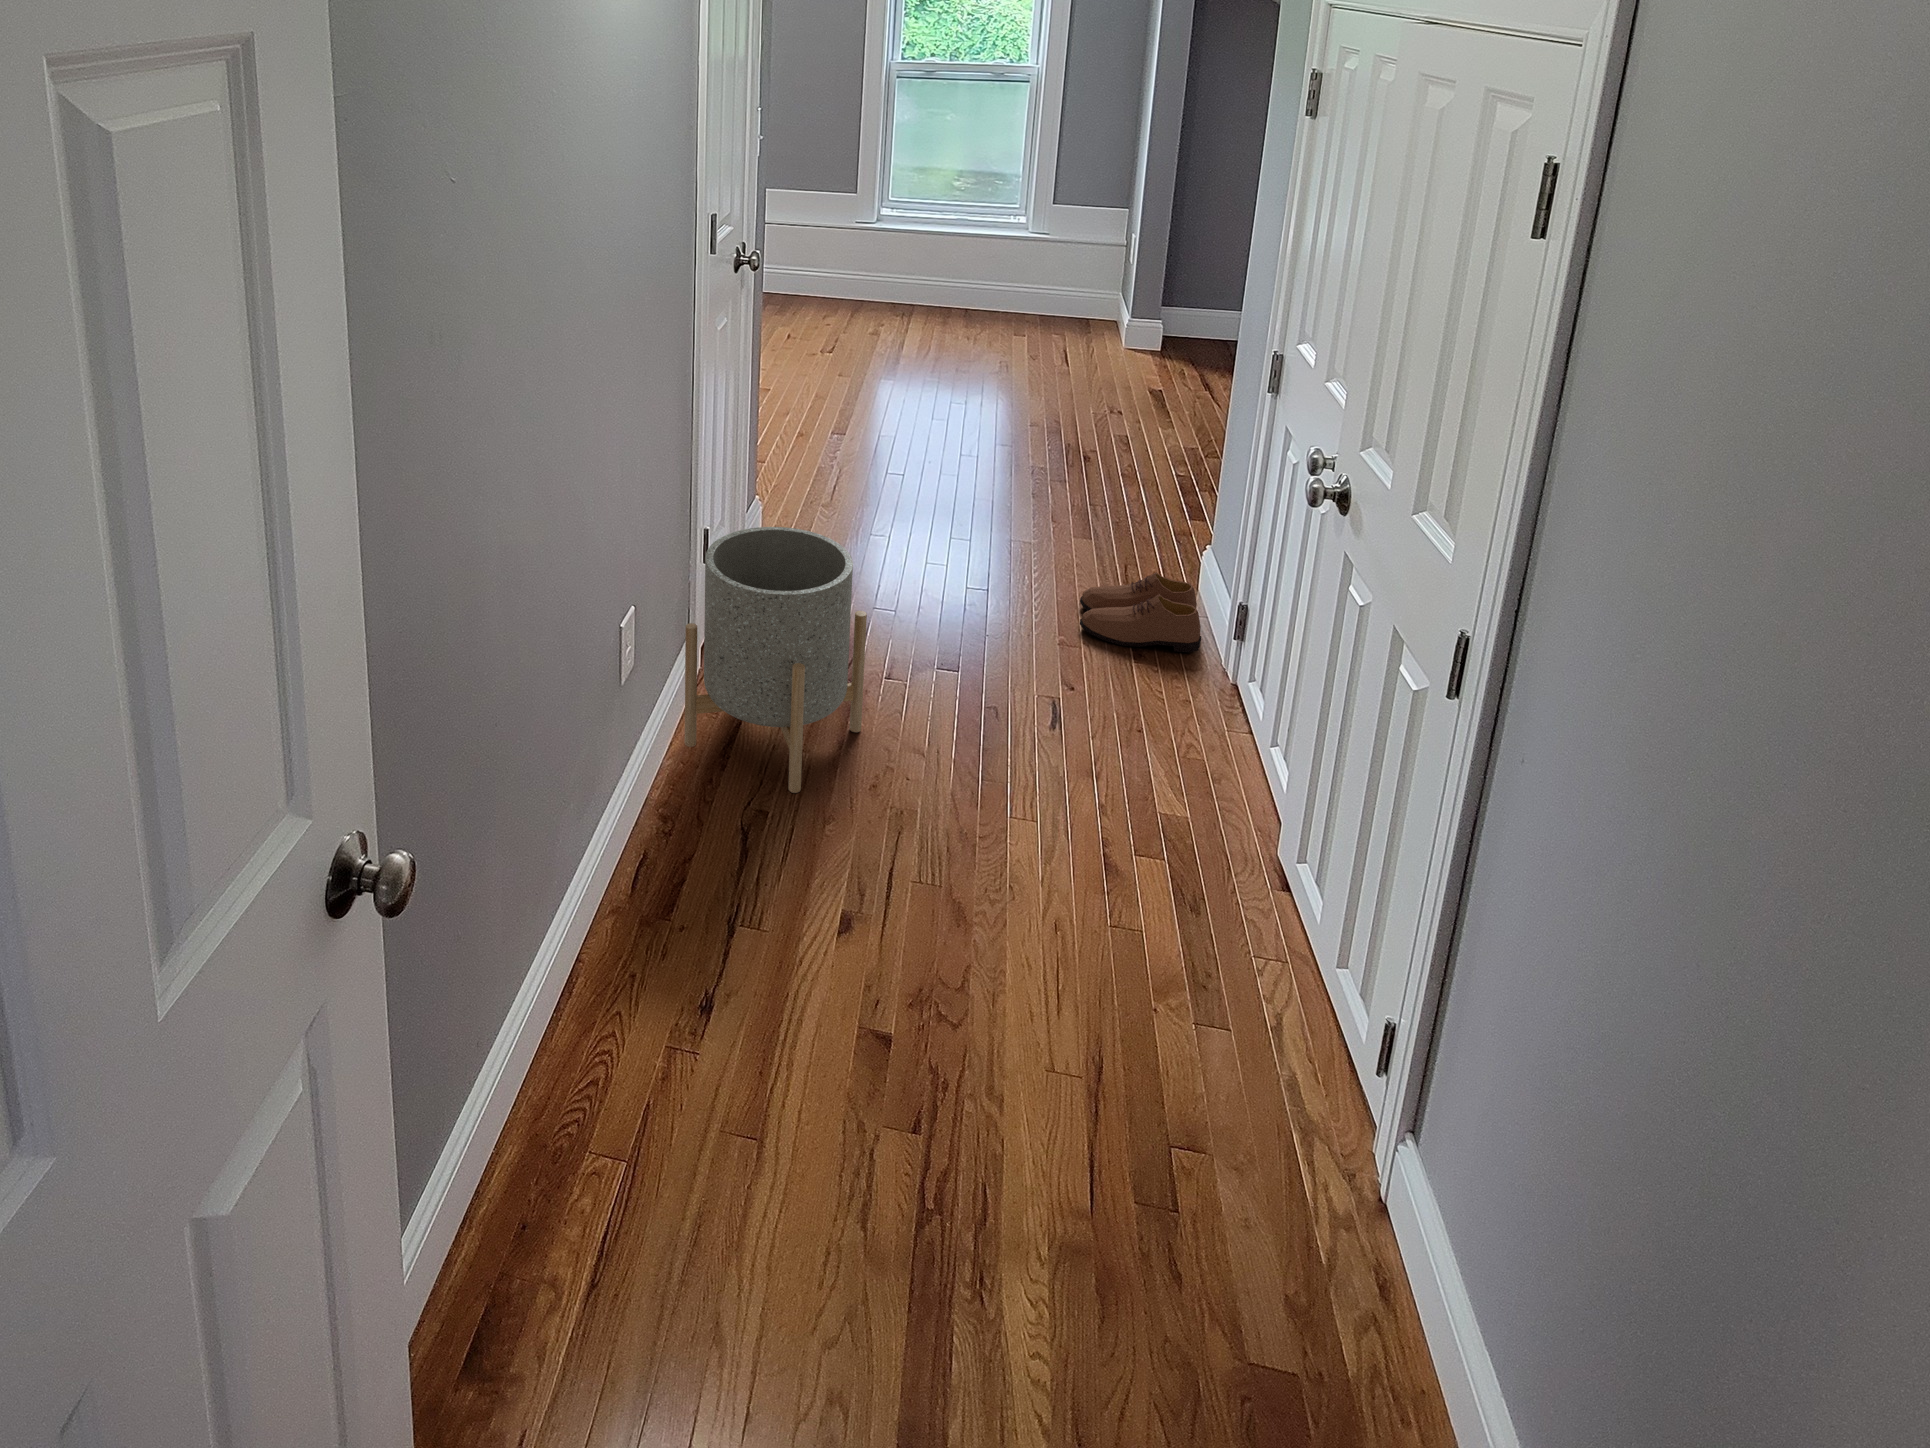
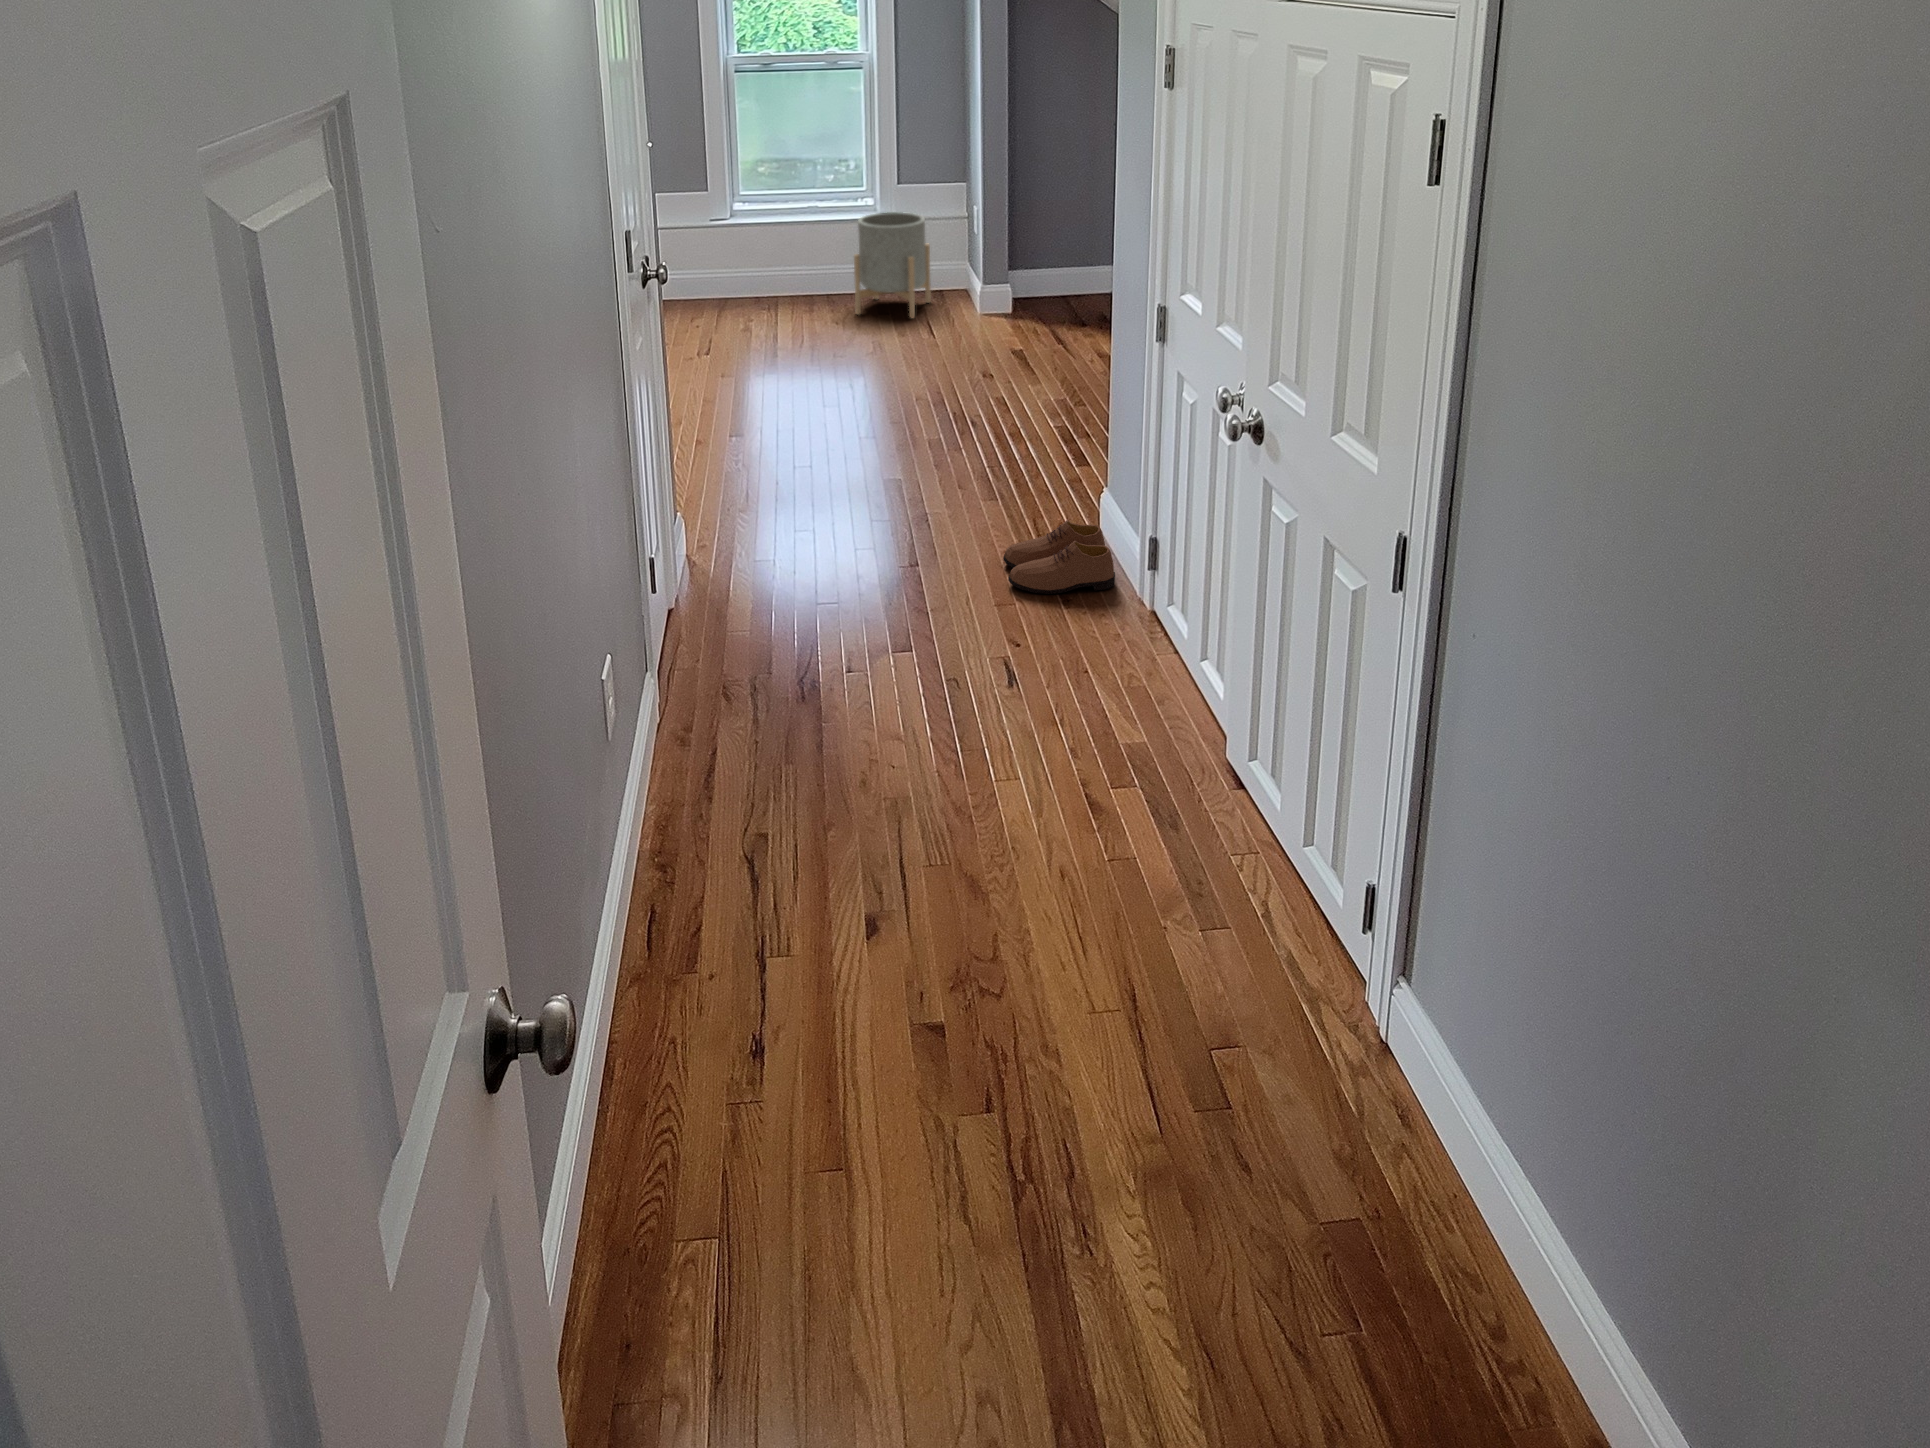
planter: present [685,527,867,793] -> present [854,212,931,318]

